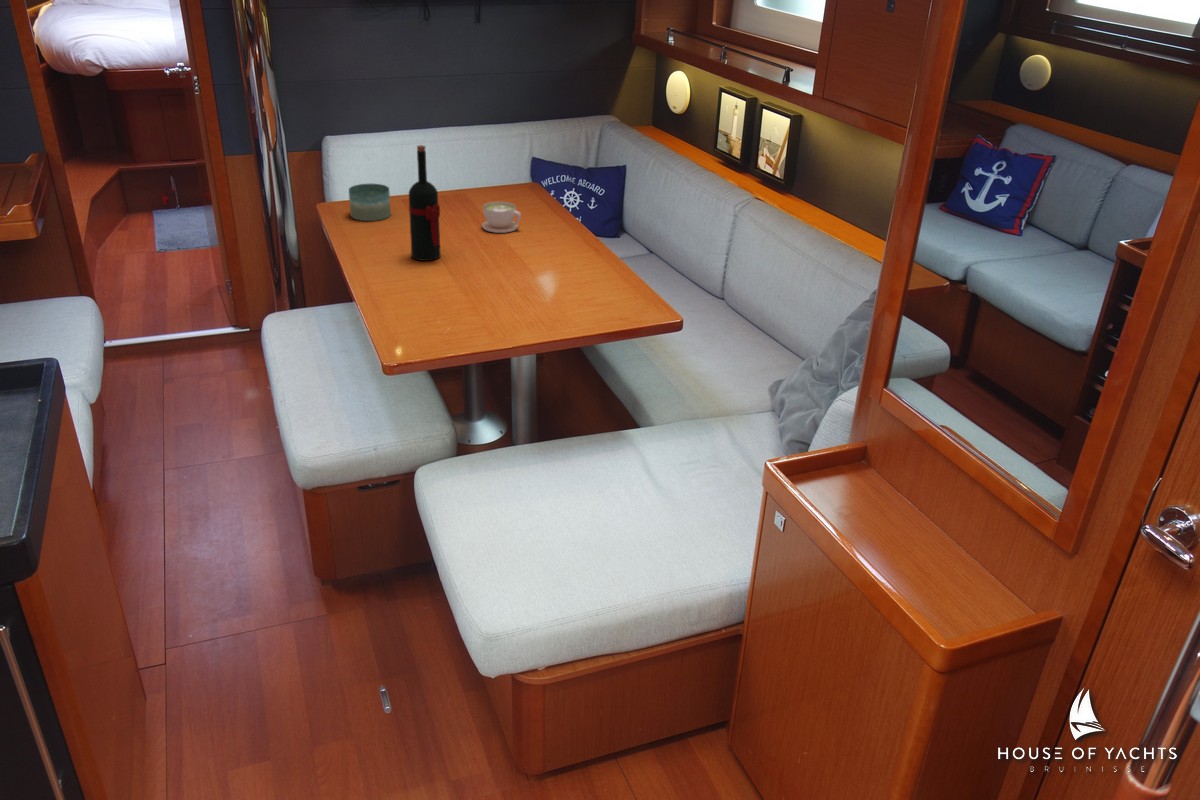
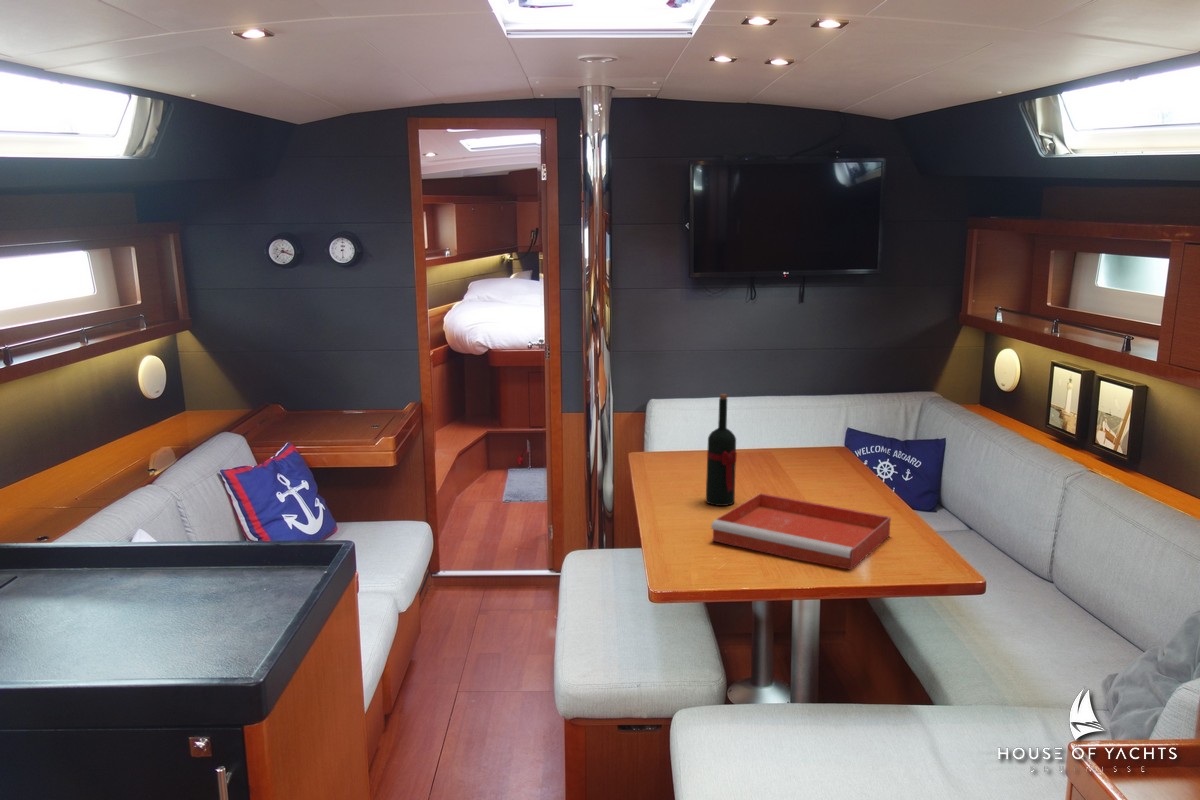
candle: present [349,184,391,221] -> none [658,436,696,469]
coffee cup: present [482,202,521,233] -> none [782,458,823,488]
tray: none [427,246,593,320] -> present [711,493,891,570]

